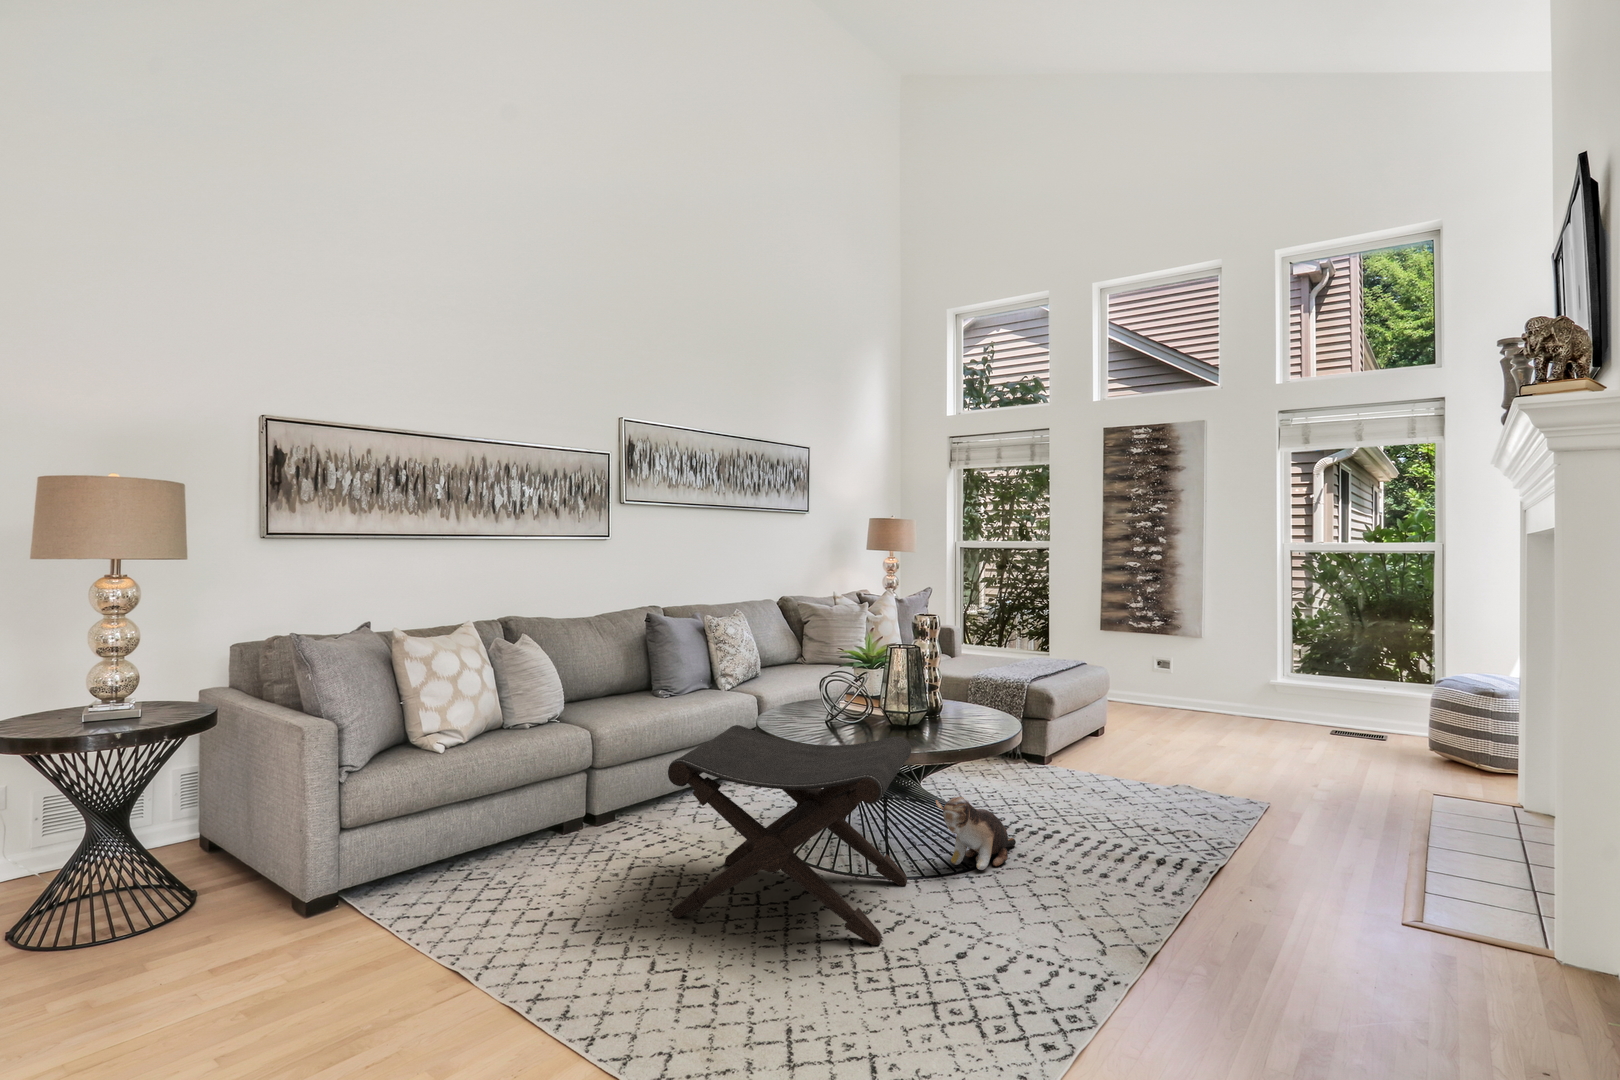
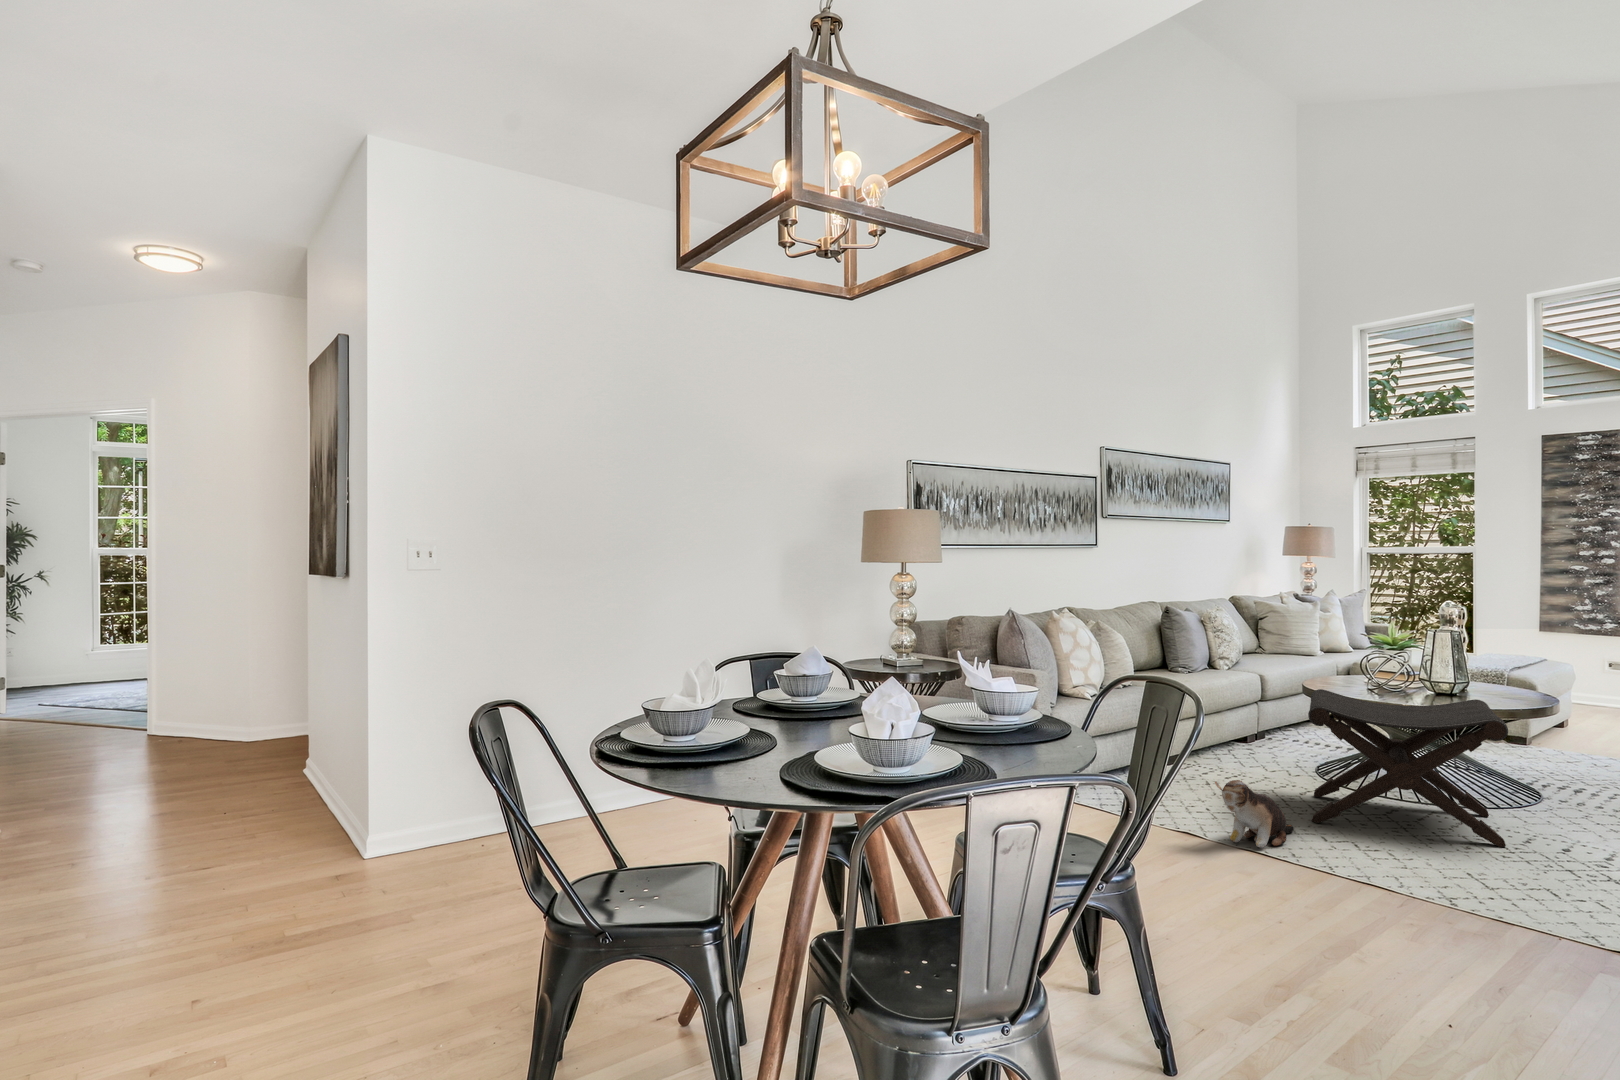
plush toy: present [936,797,1016,870] -> present [1215,780,1294,848]

